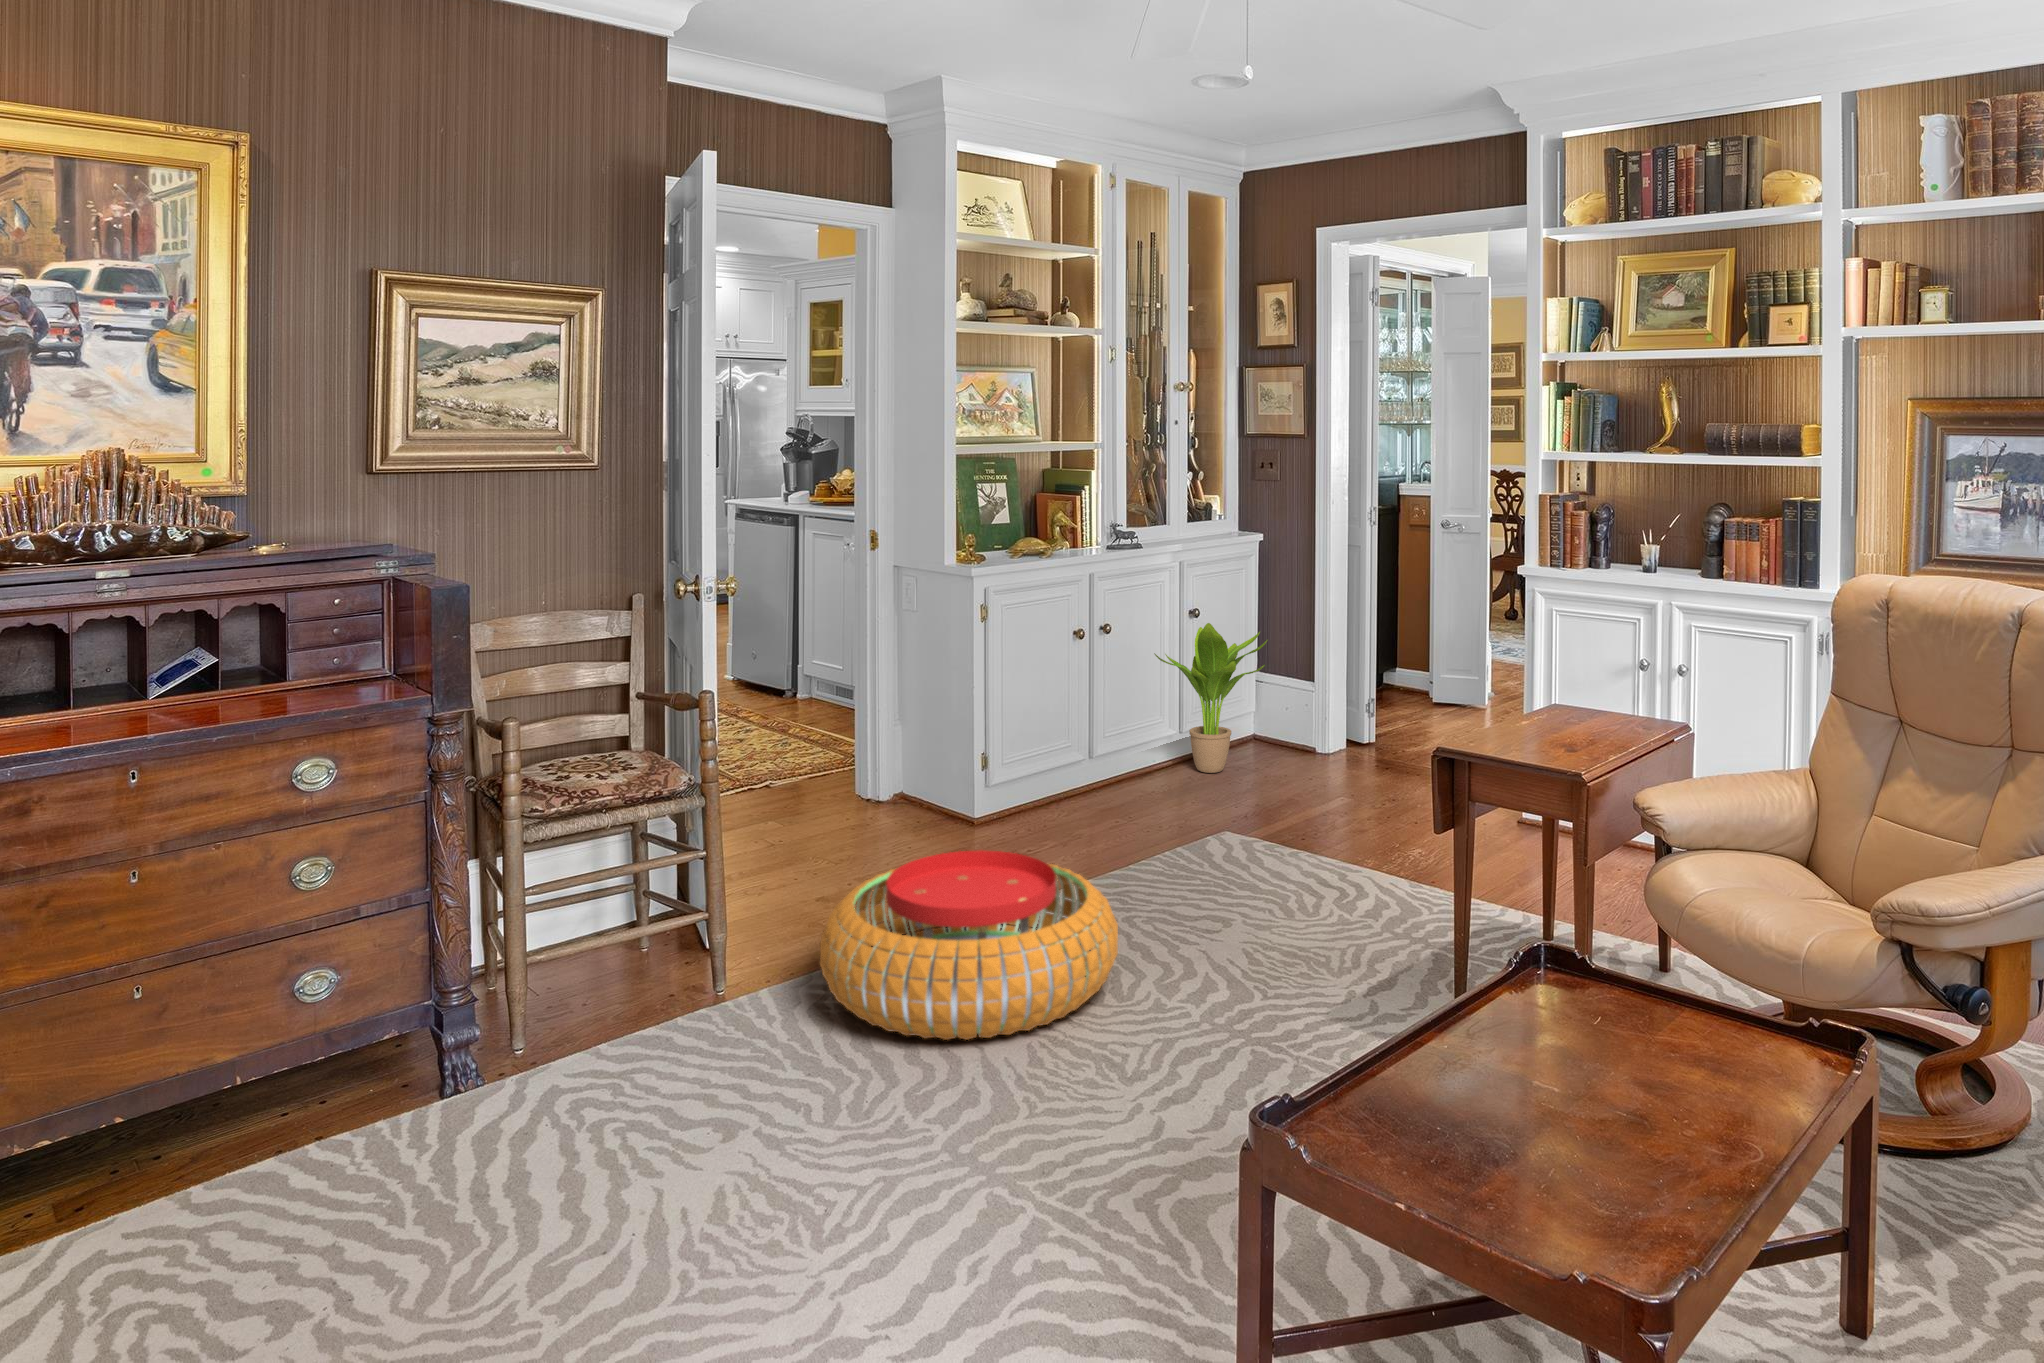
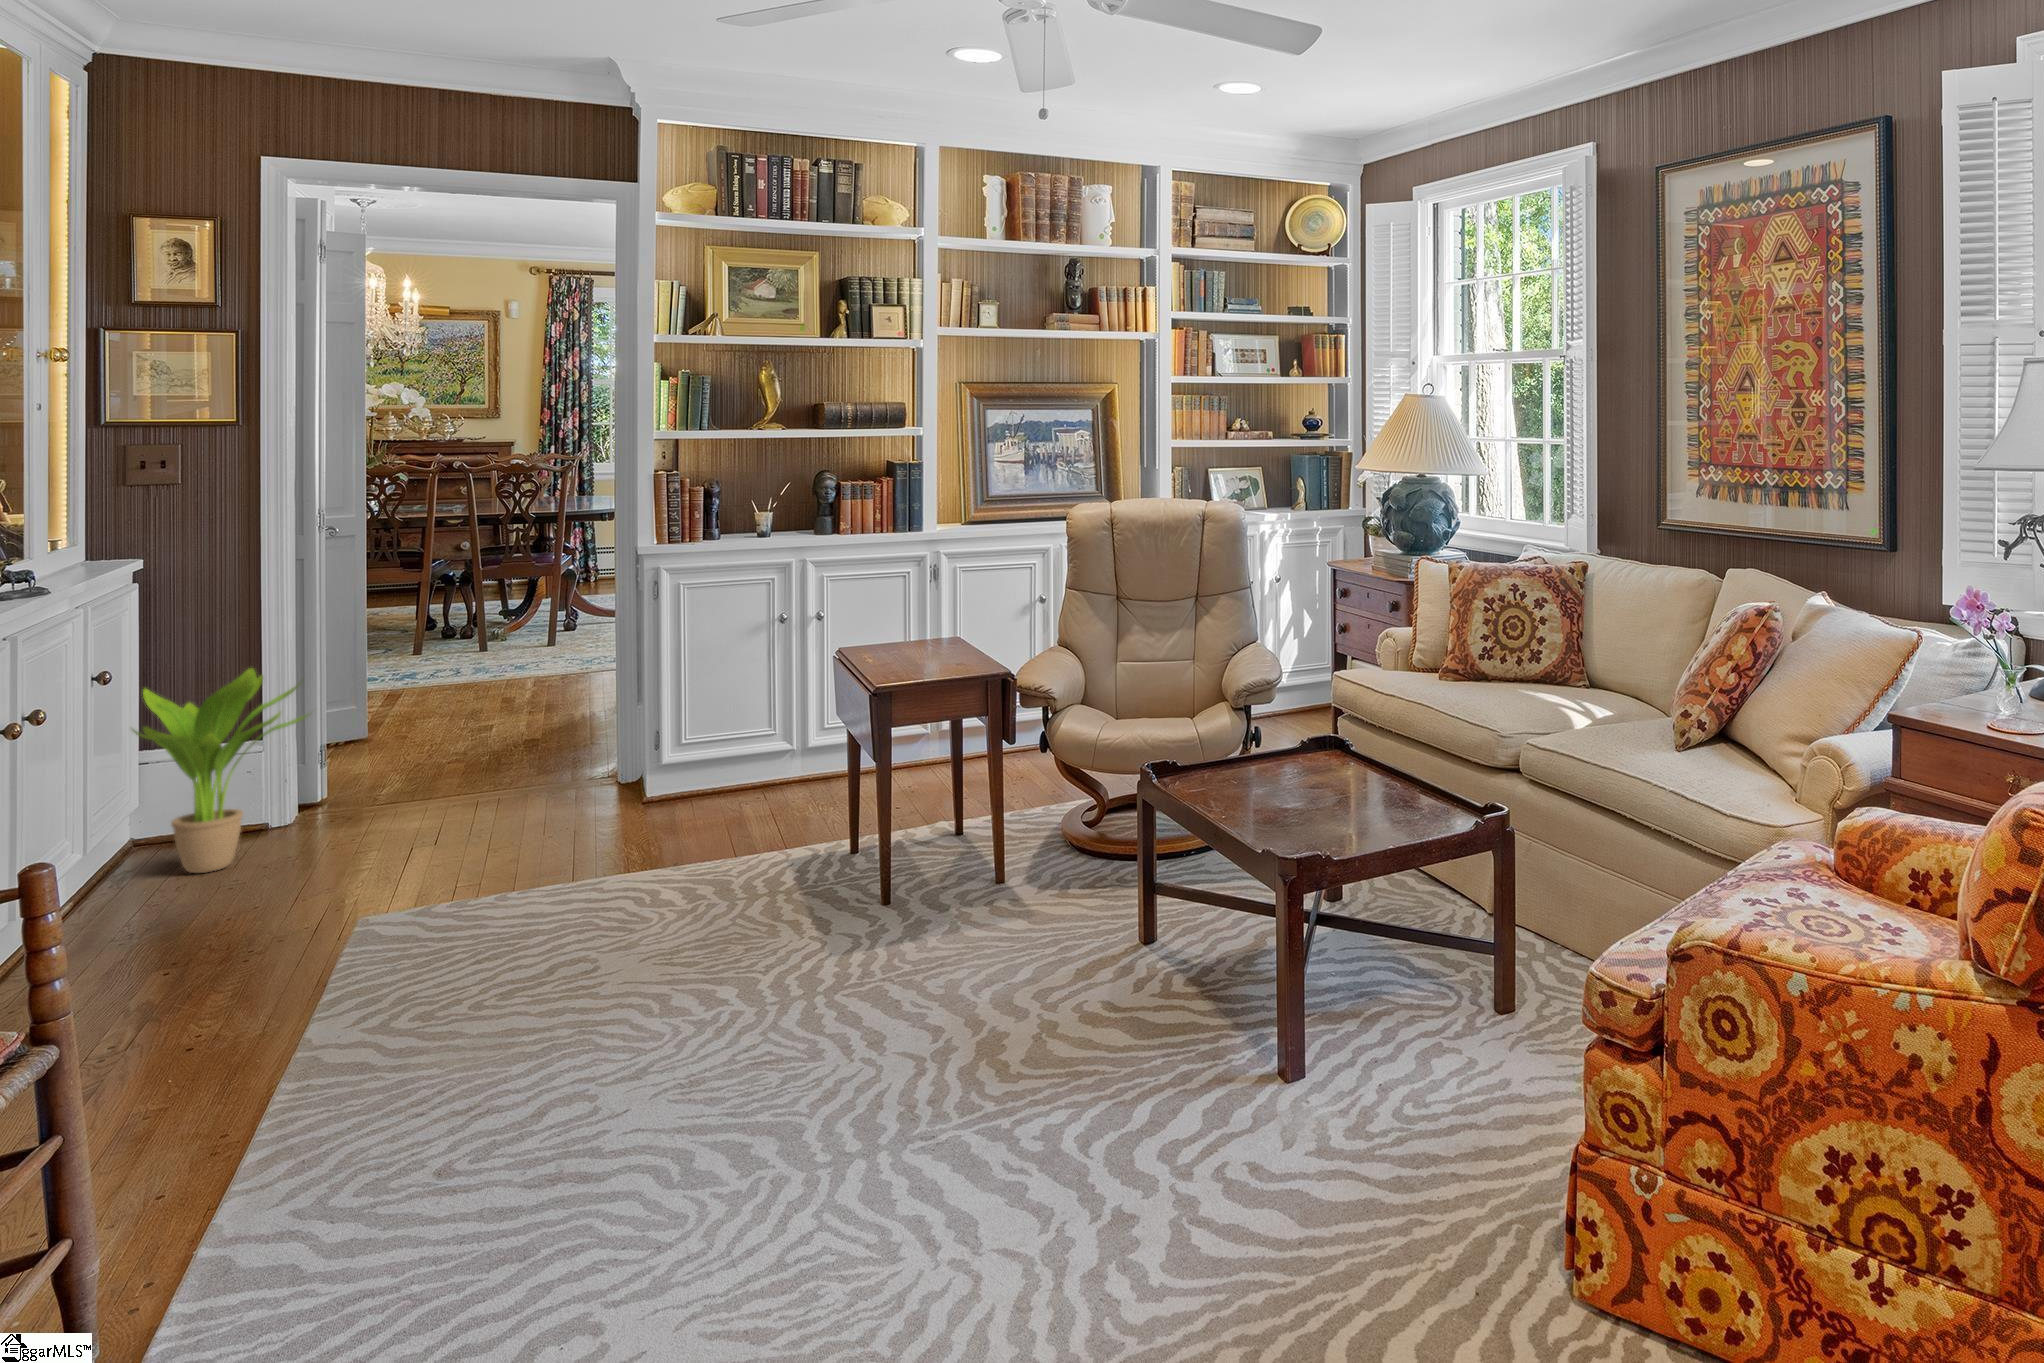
pouf: present [820,850,1118,1040] -> none [279,907,687,1134]

